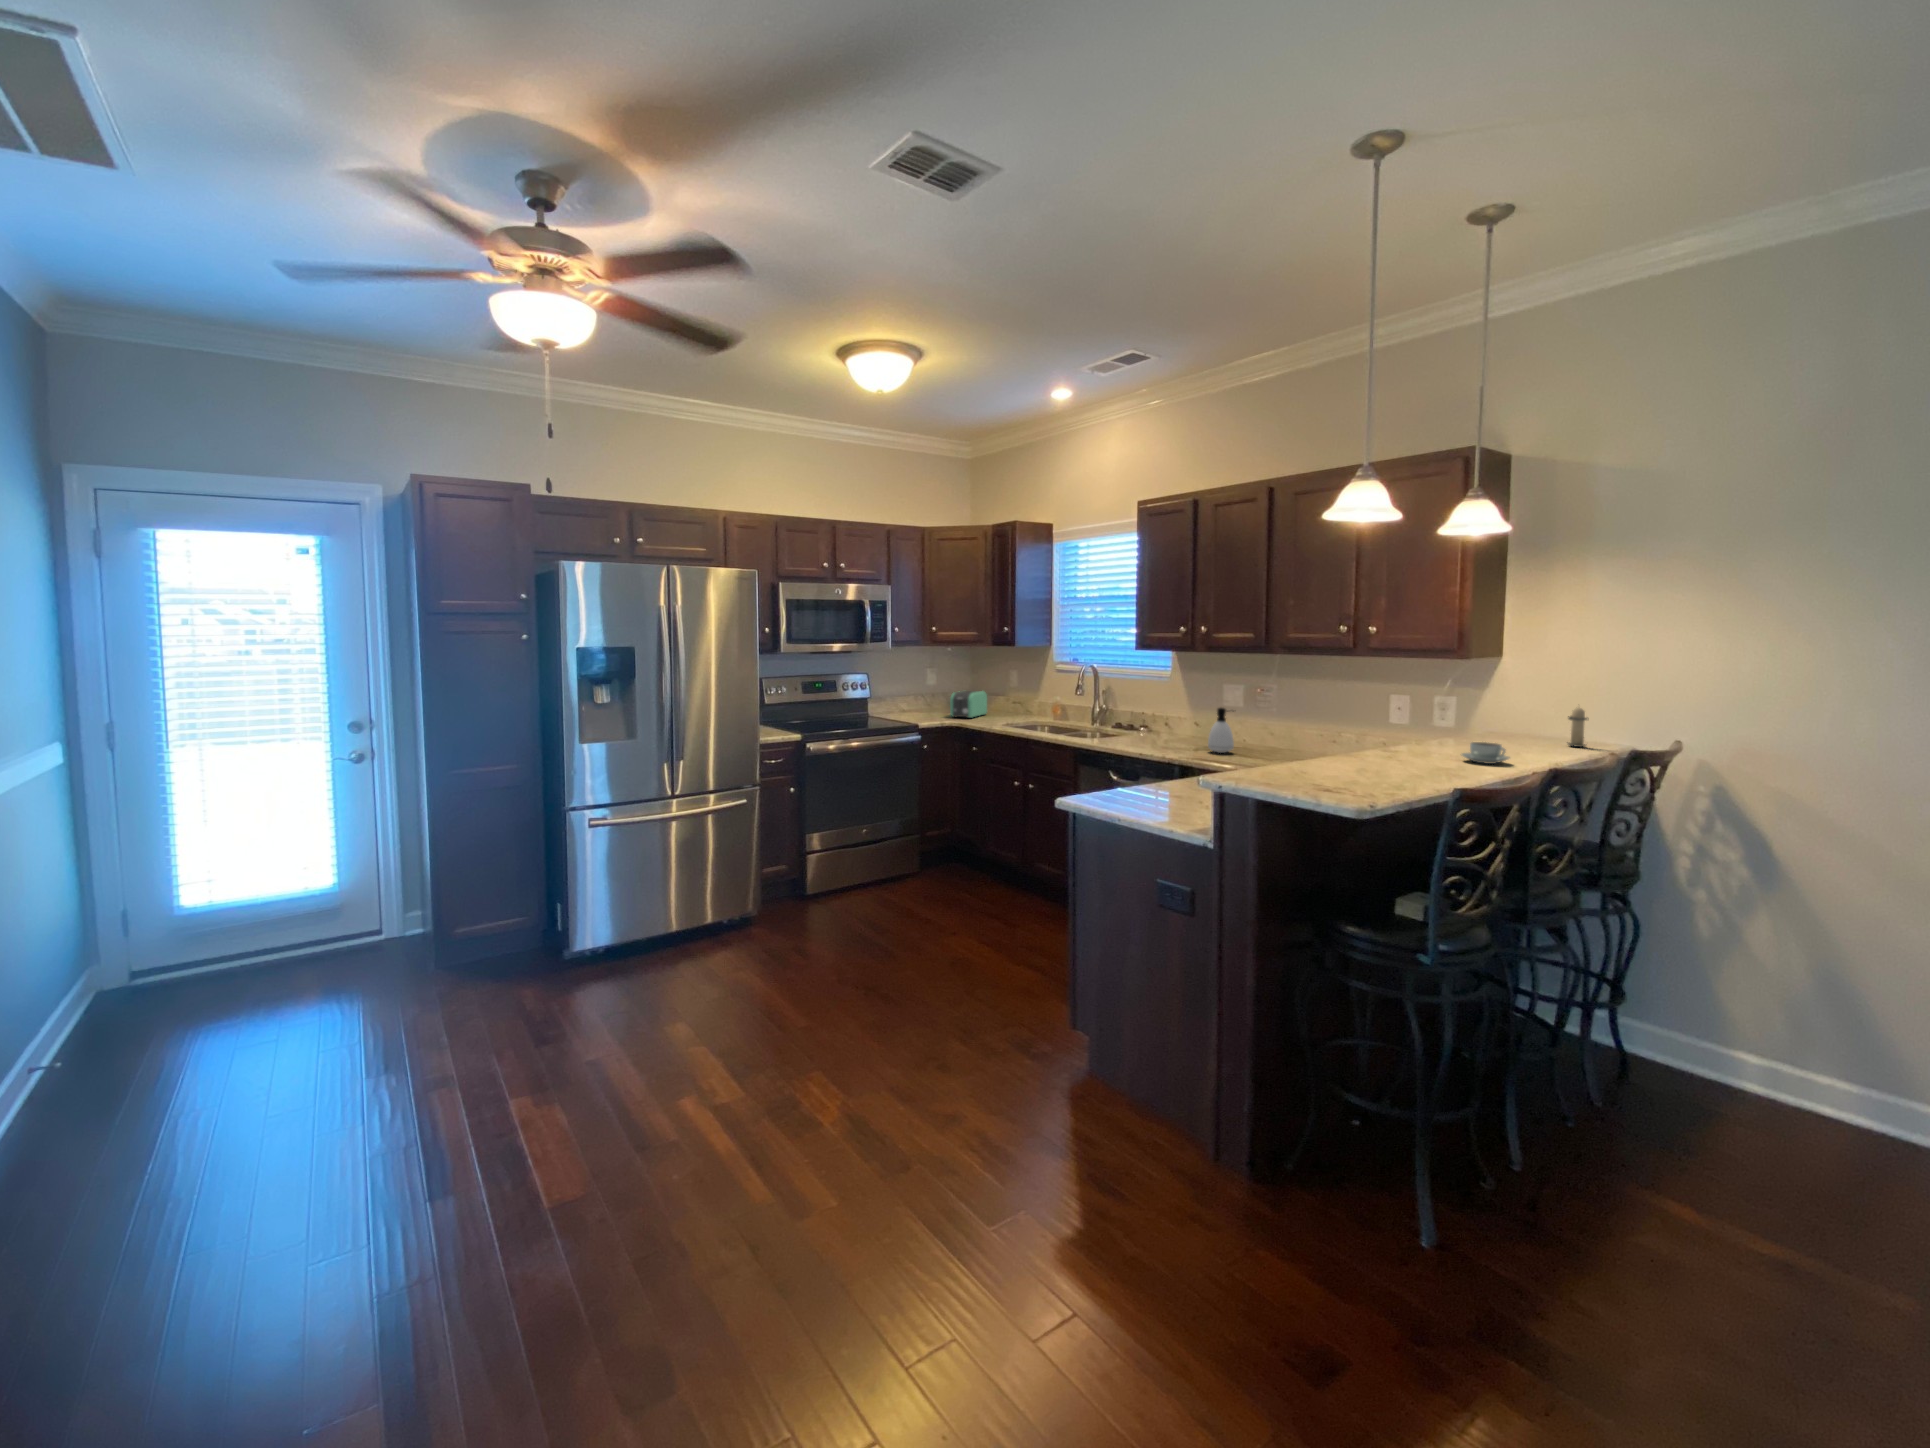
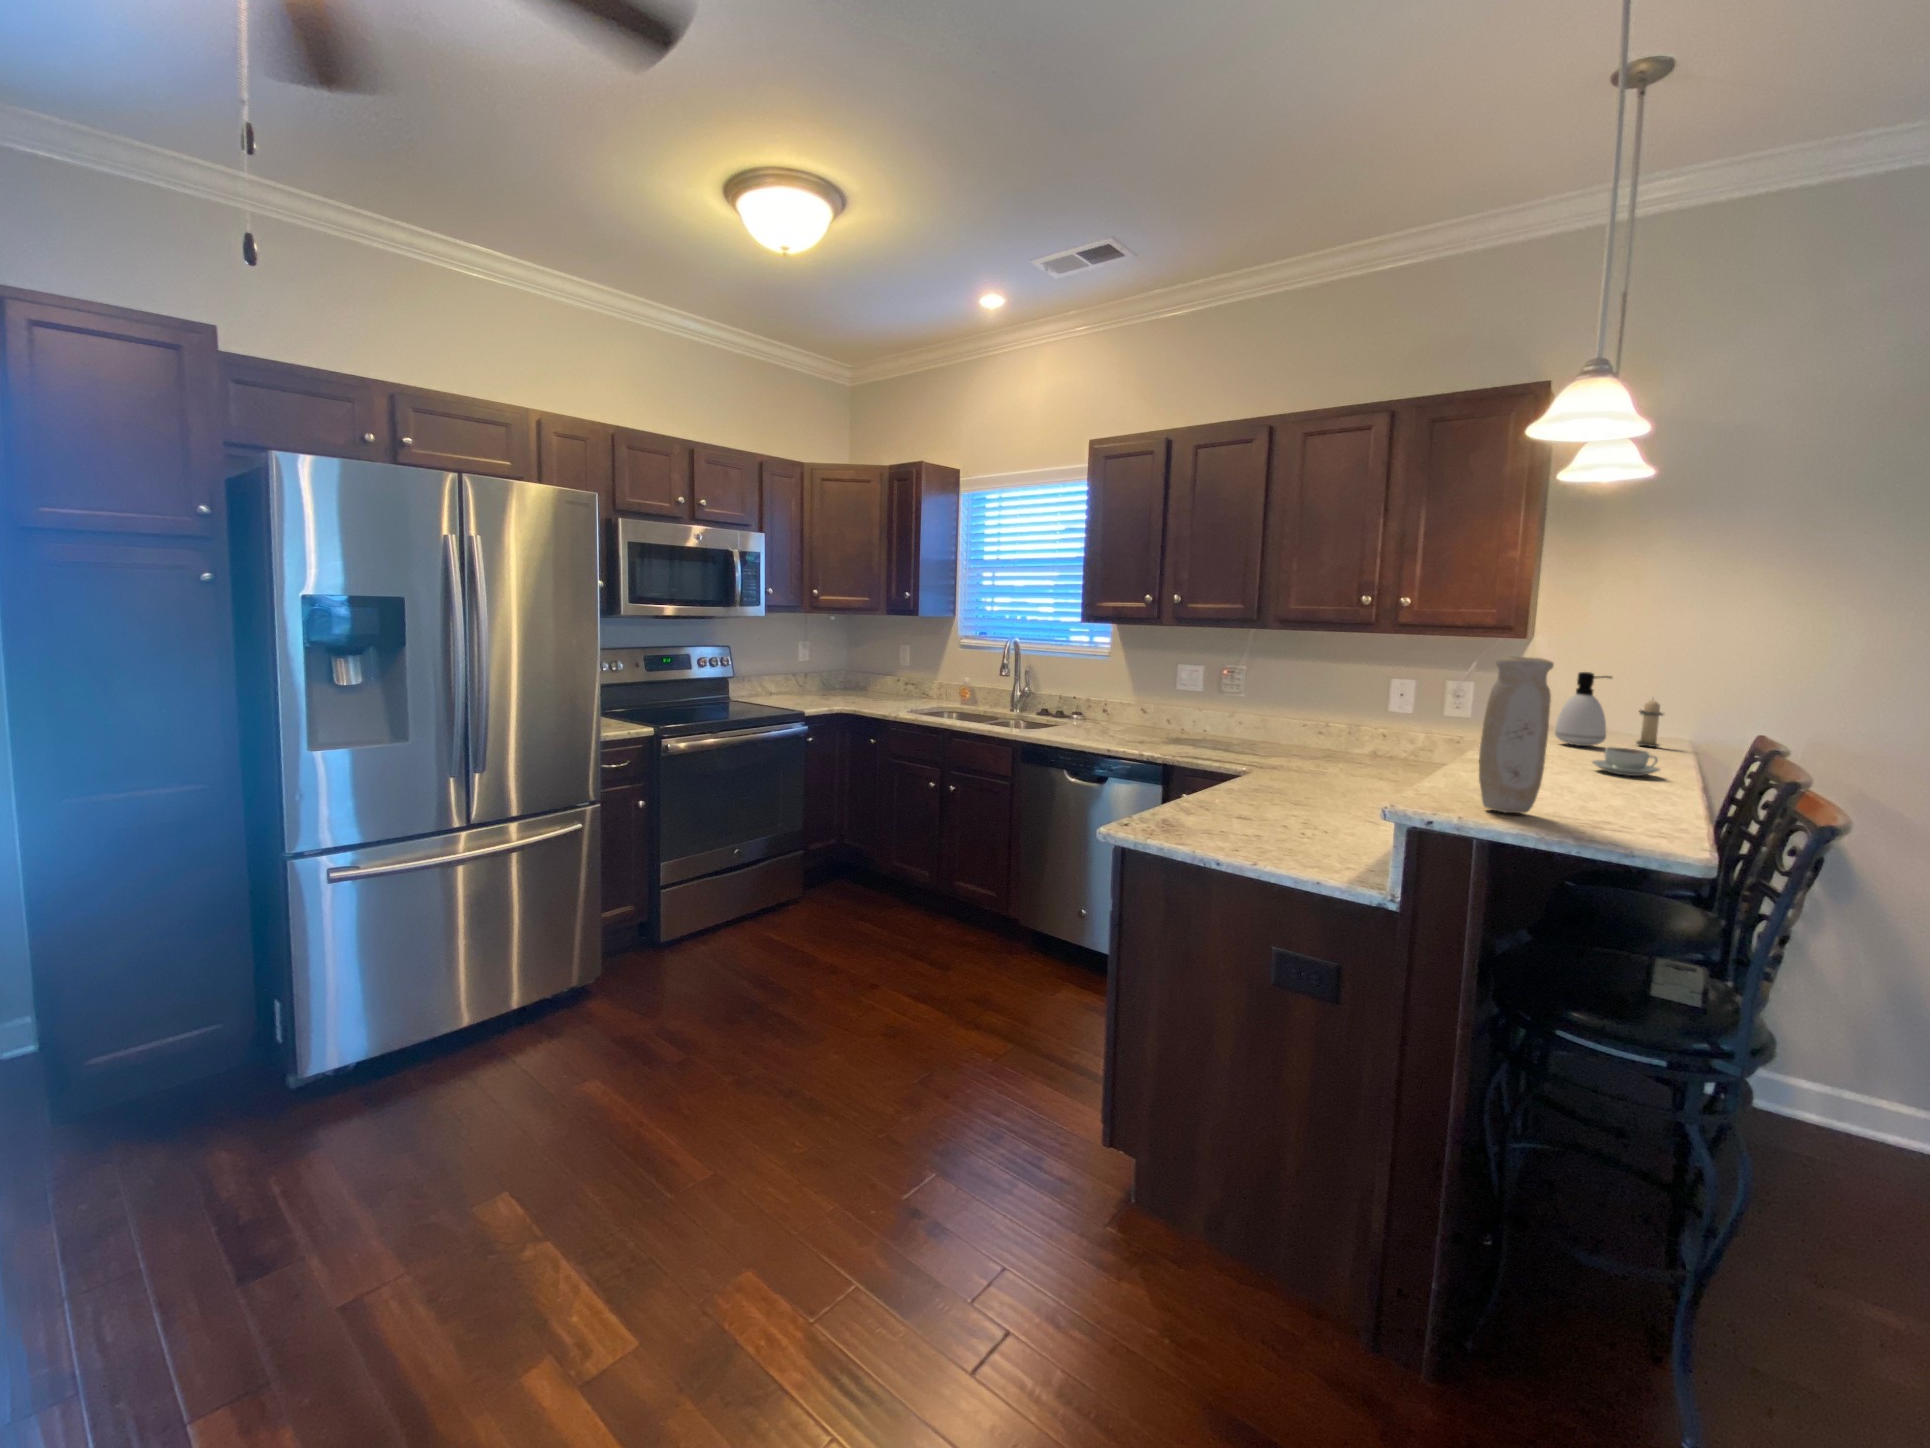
vase: none [1290,672,1331,779] -> present [1479,657,1554,813]
toaster: present [950,691,987,718] -> none [834,668,876,702]
soap dispenser: present [1208,708,1234,753] -> present [1555,672,1612,746]

